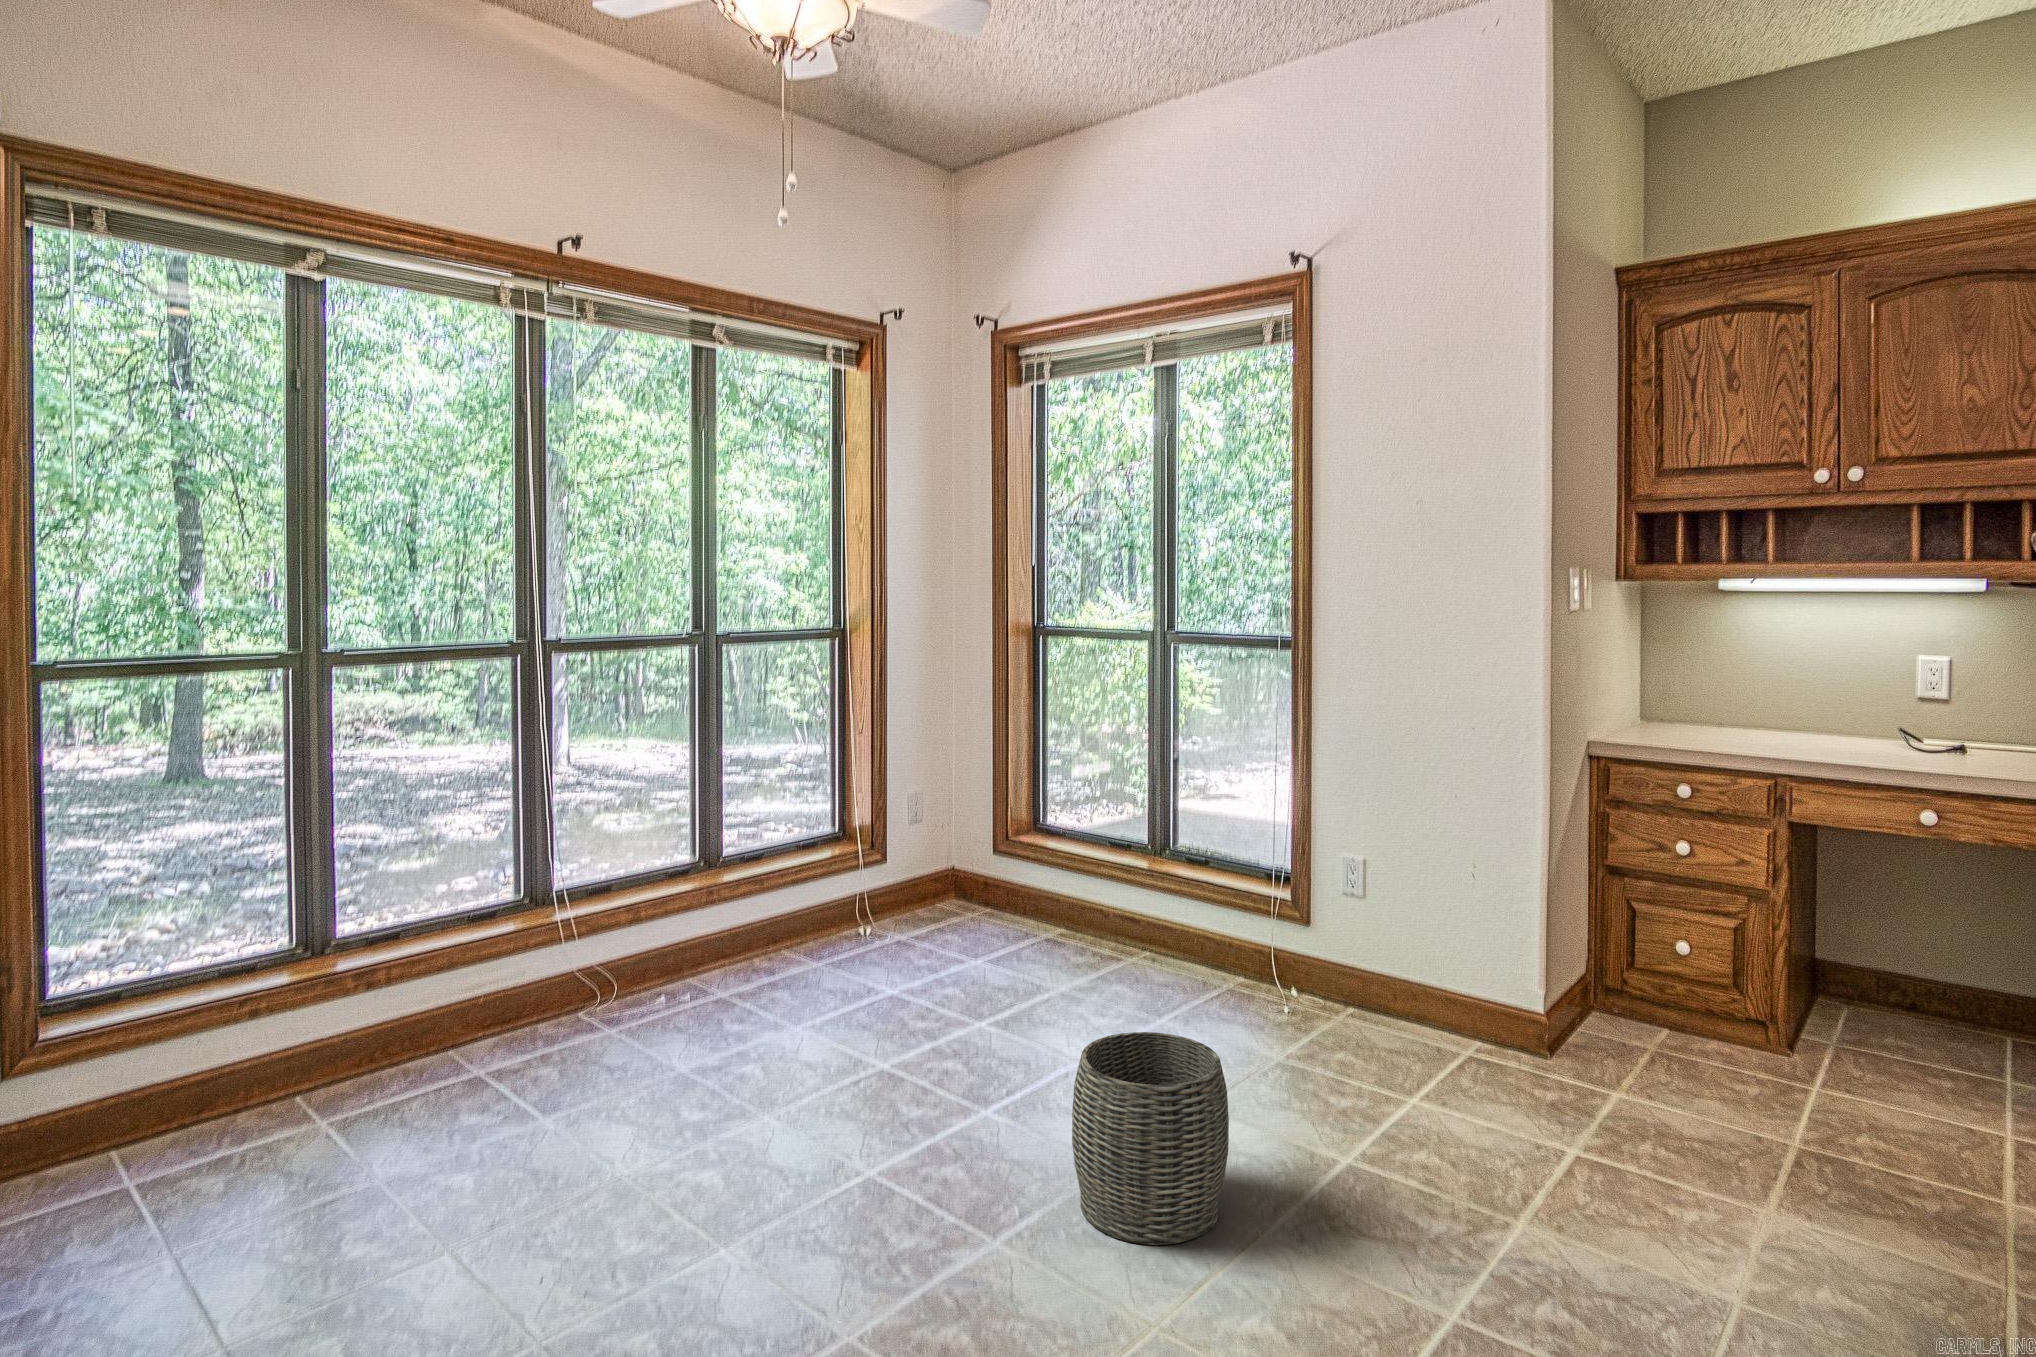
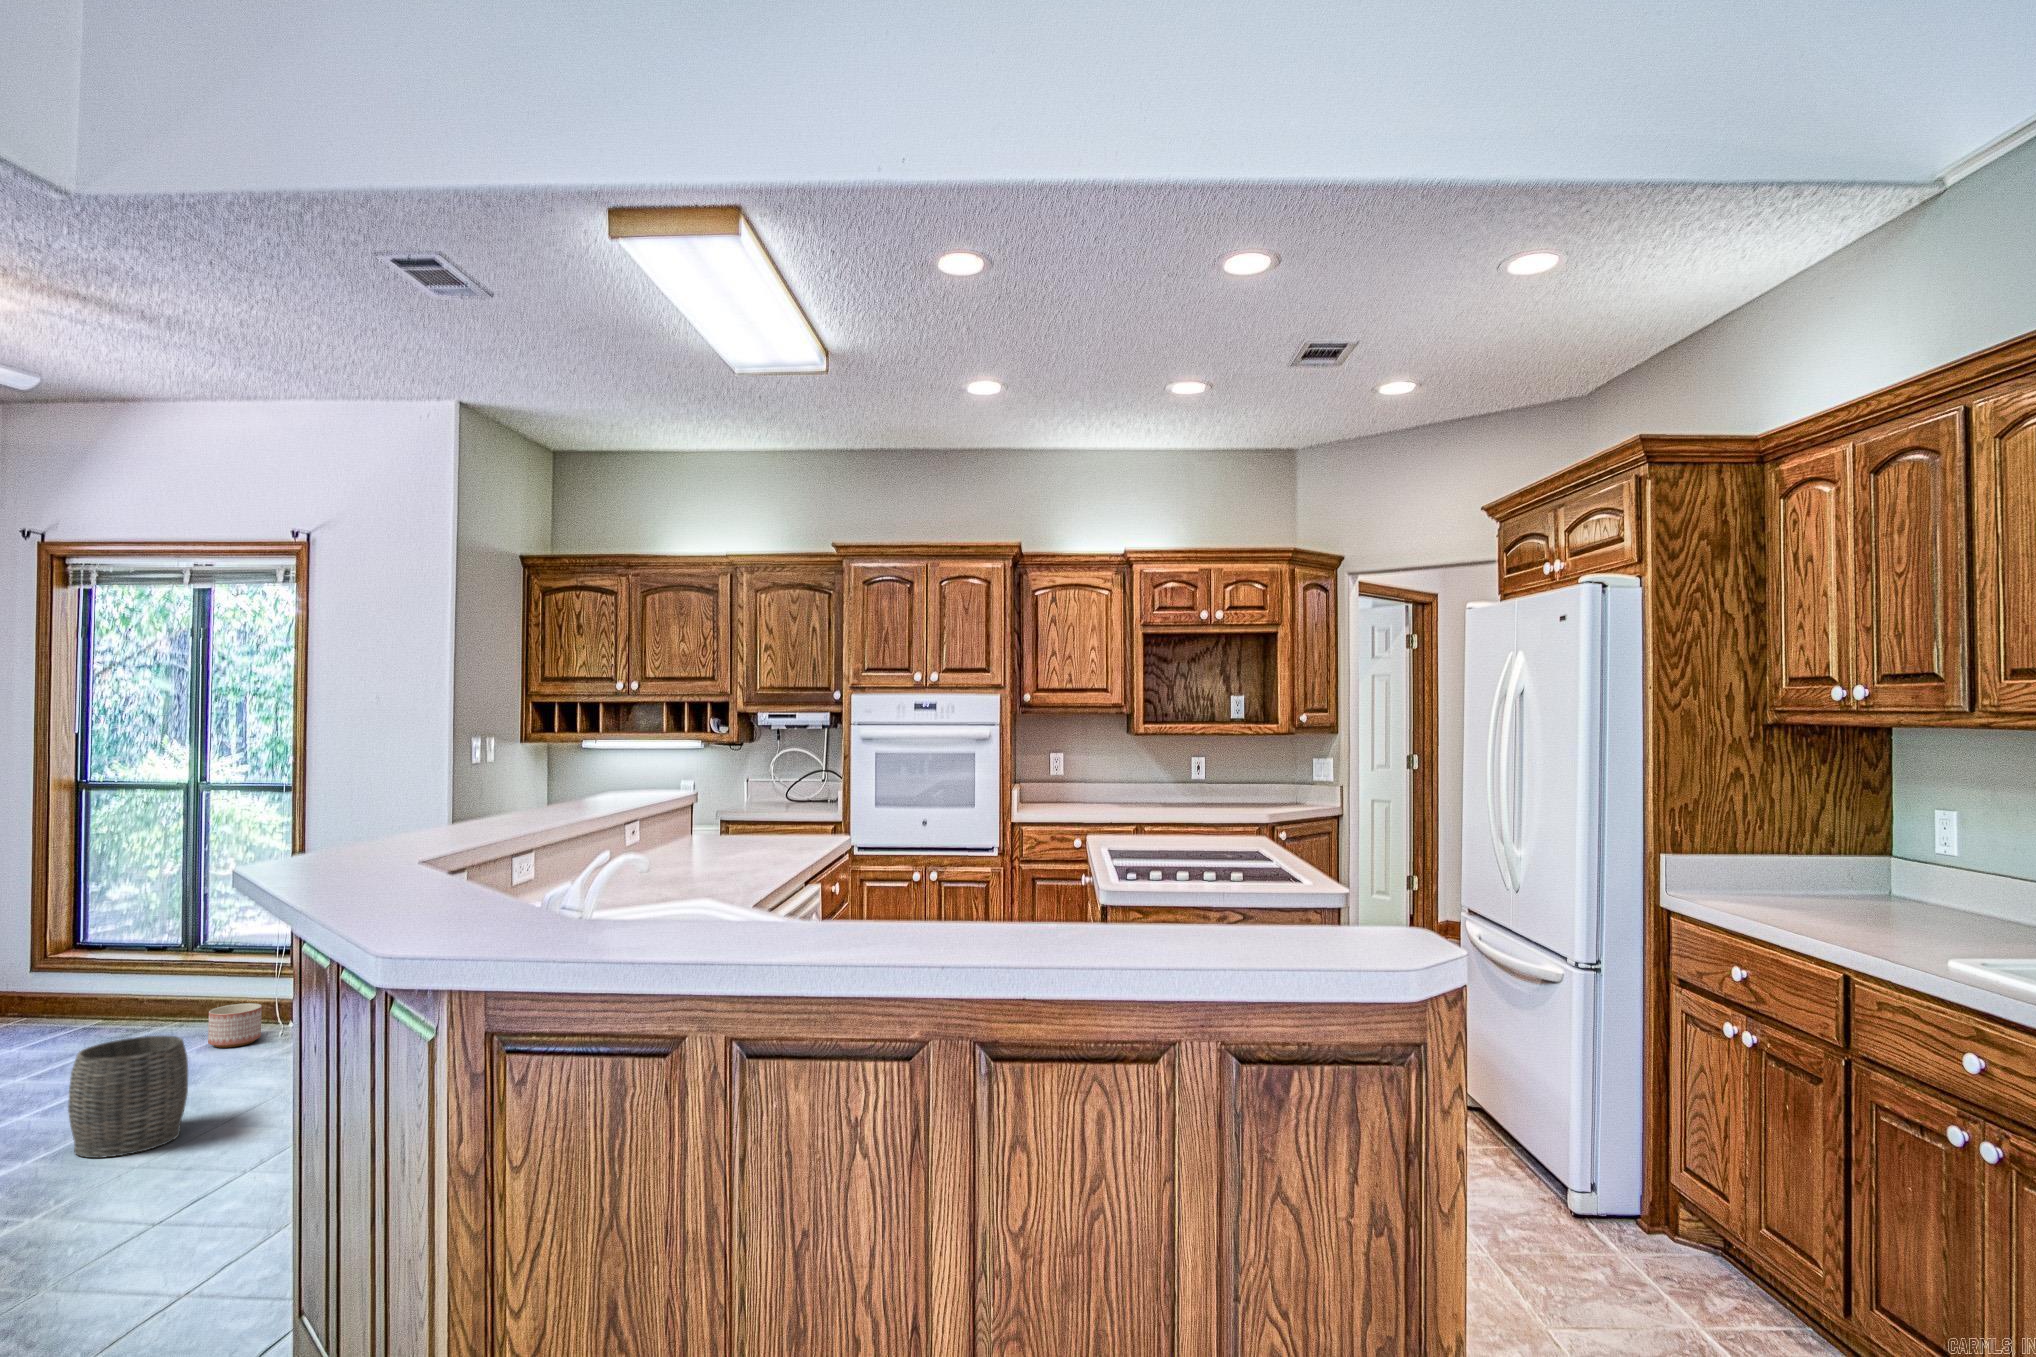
planter: none [1198,947,1262,1012] -> present [208,1003,262,1048]

